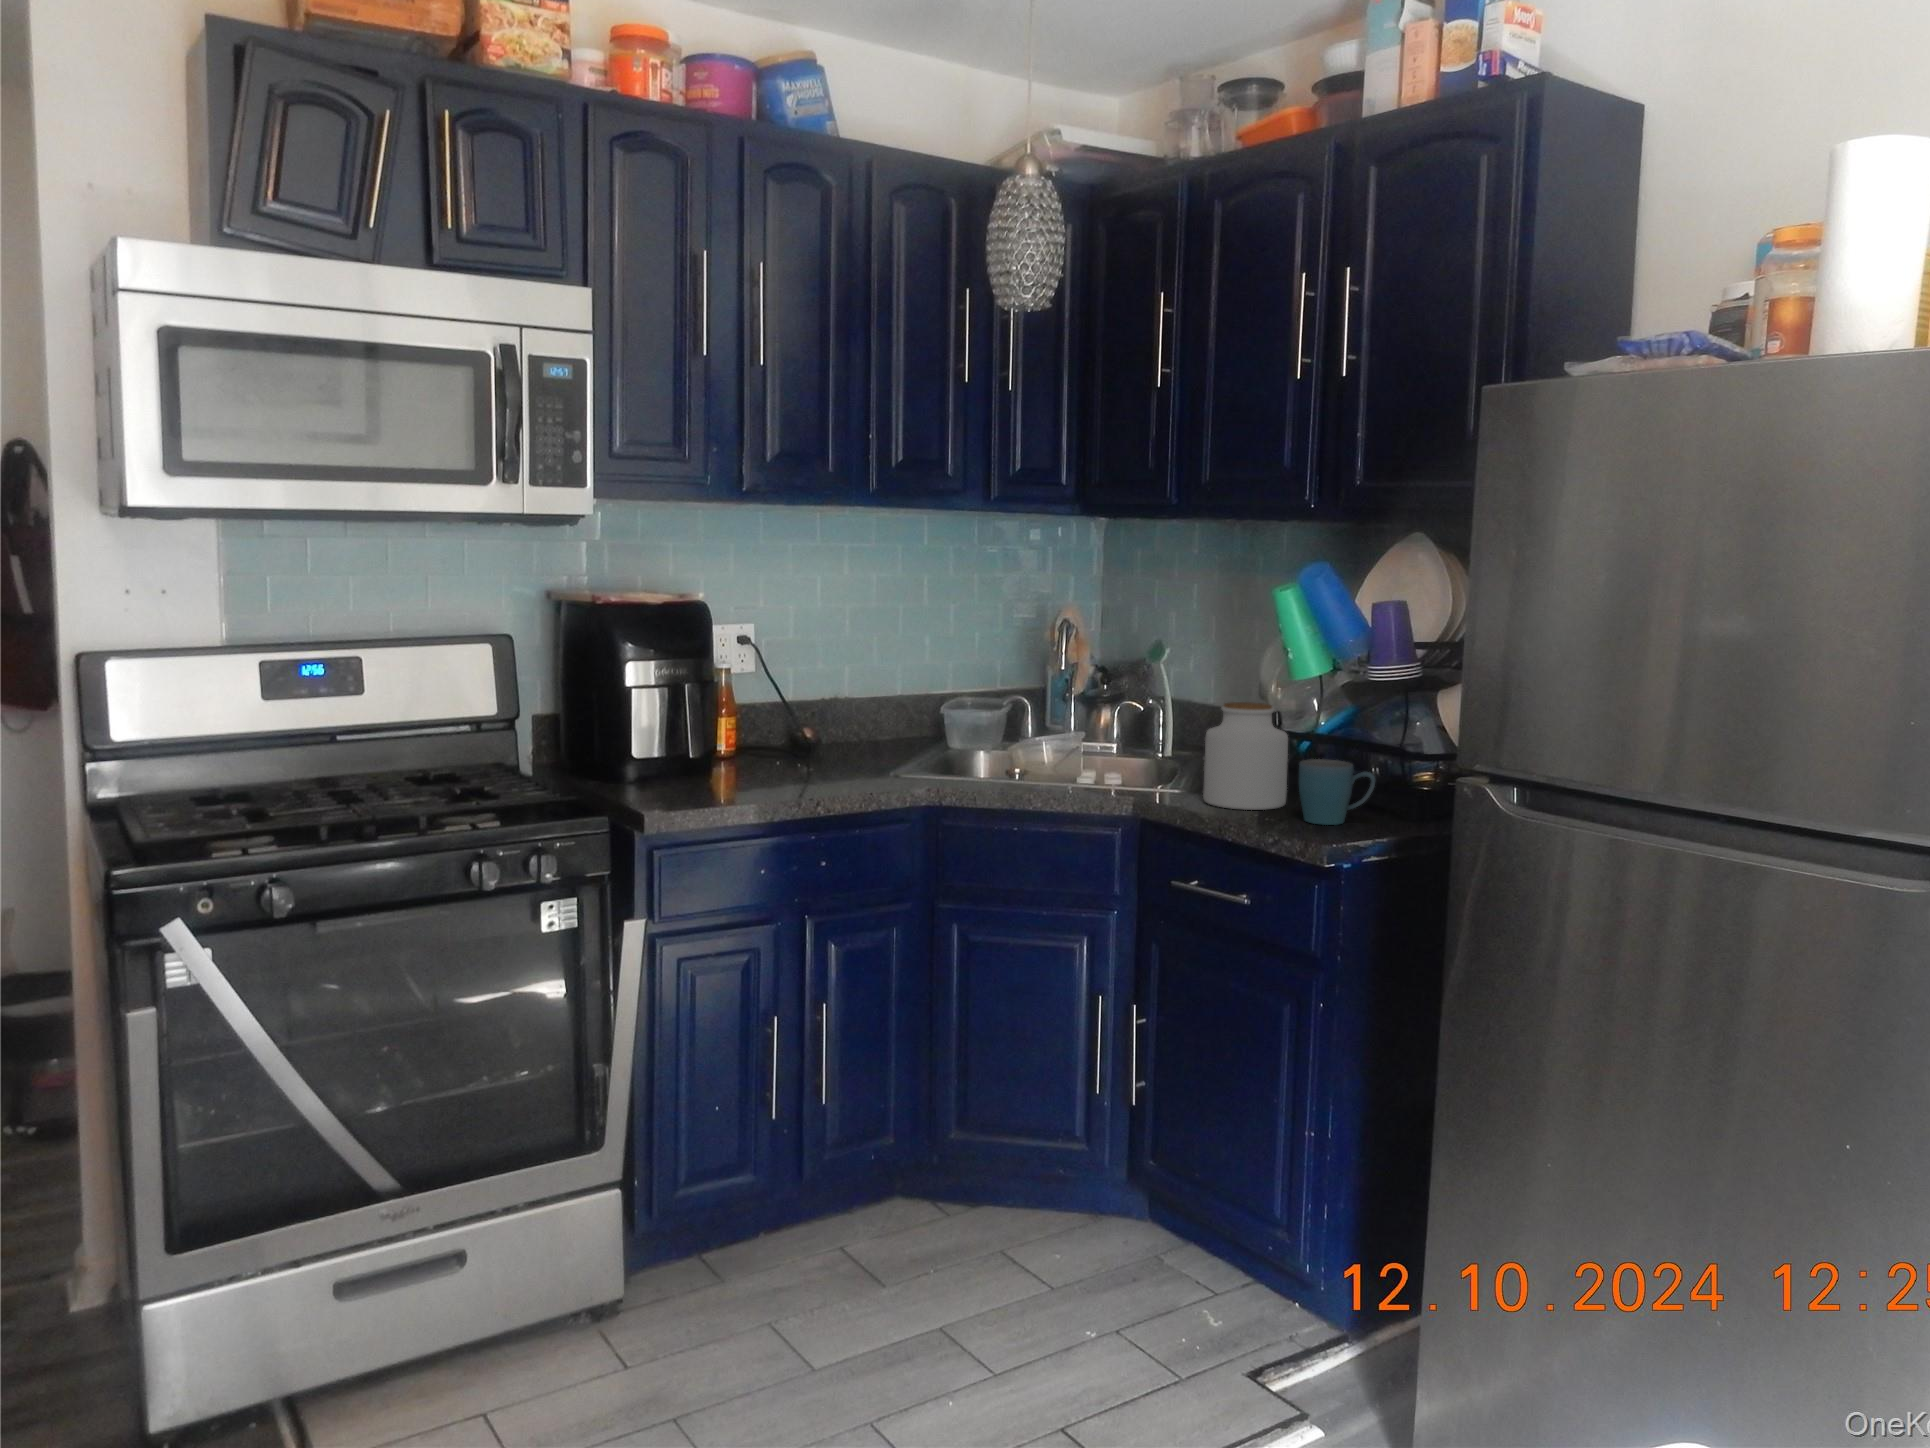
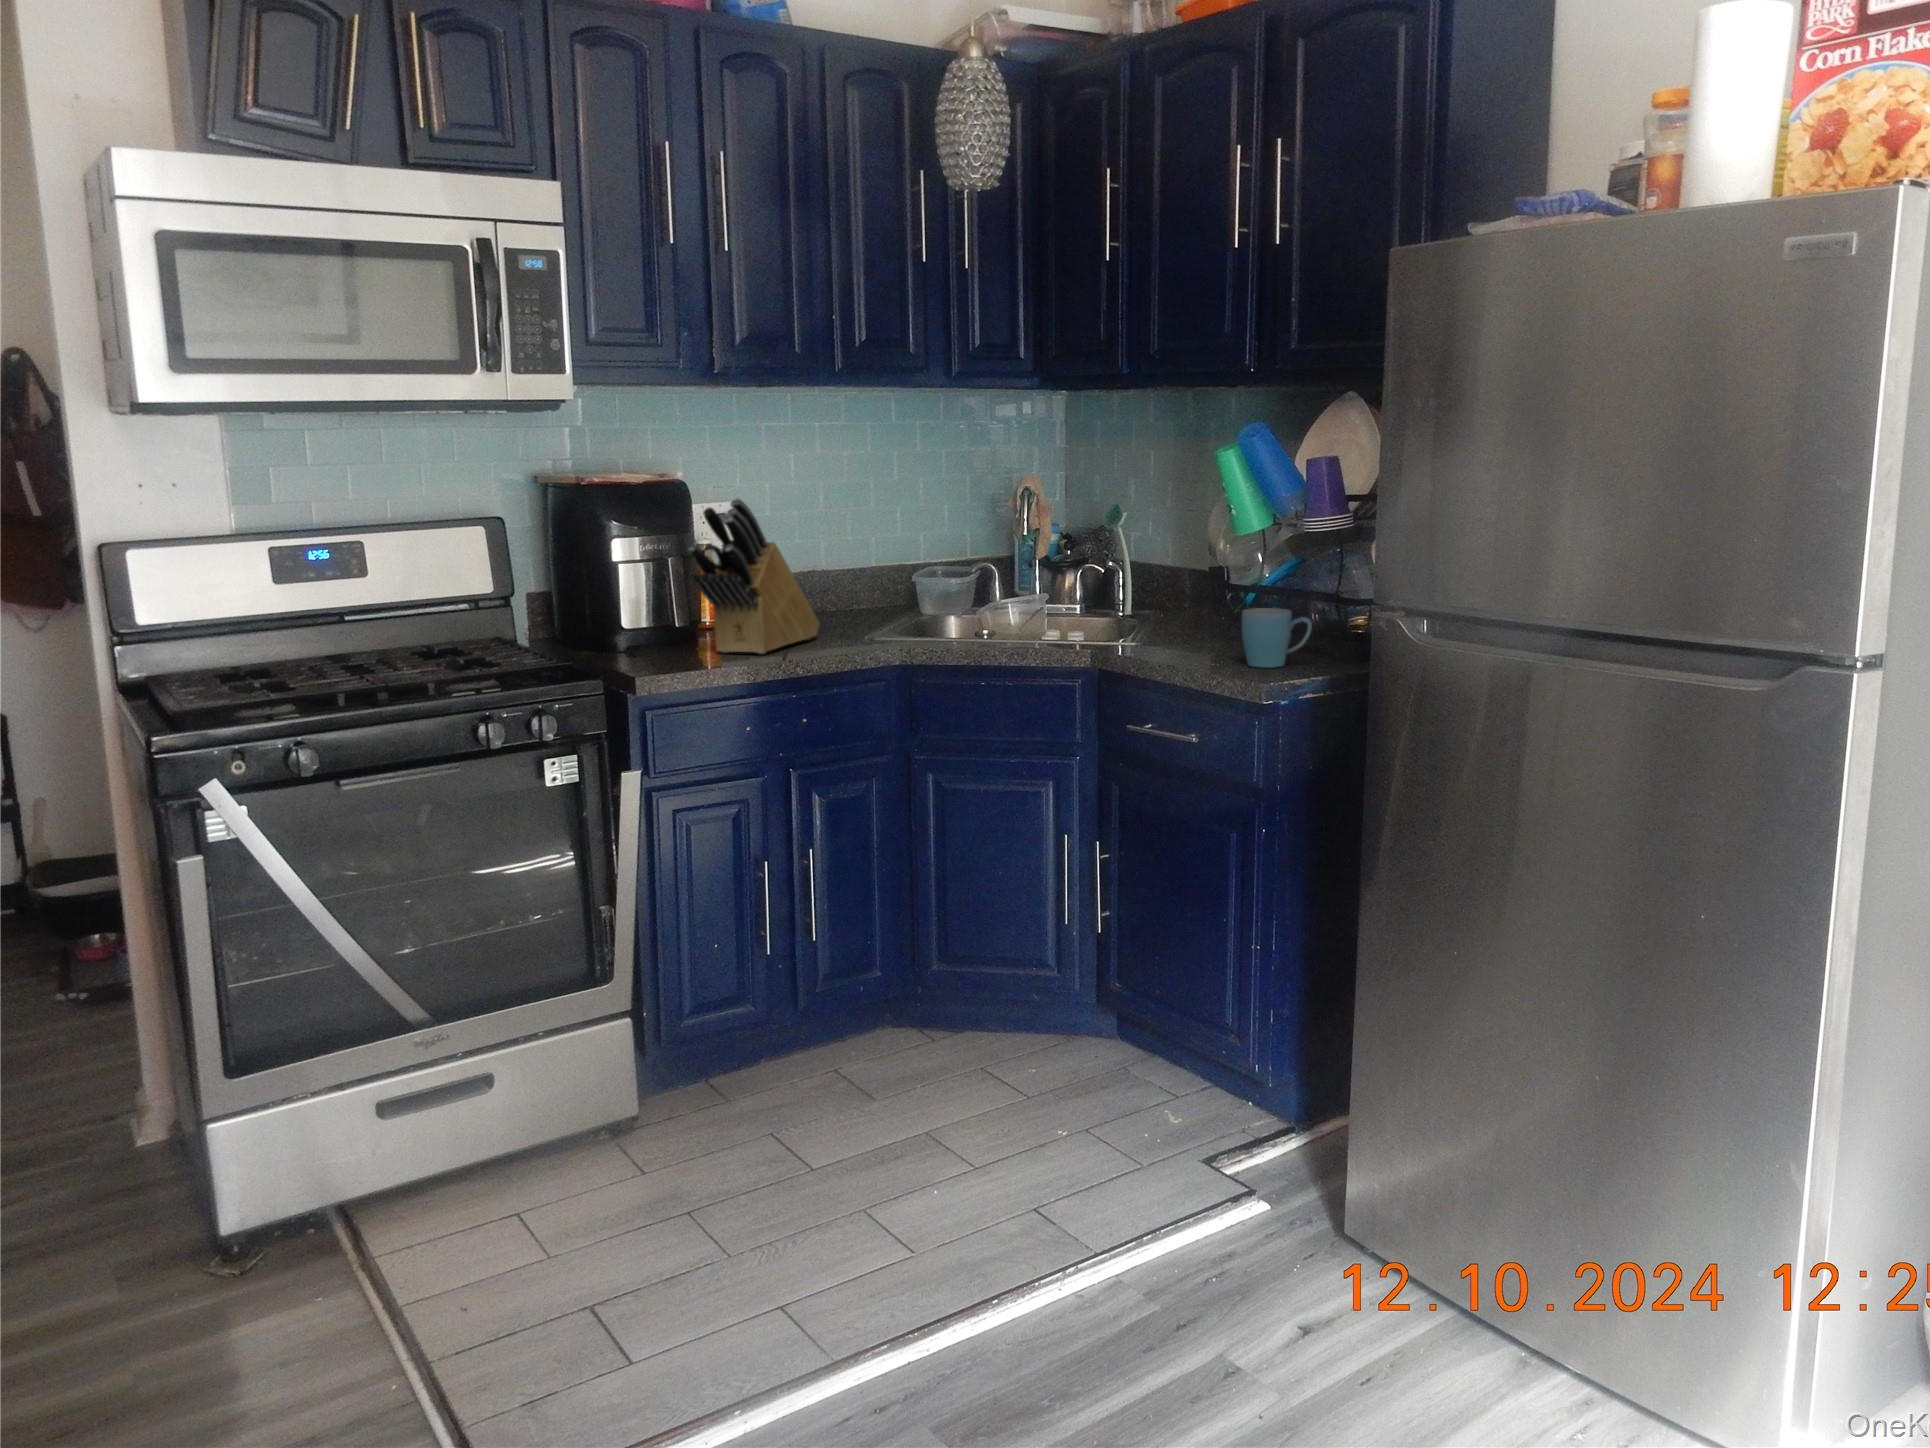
knife block: none [708,623,843,789] -> present [689,498,819,654]
jar: present [1203,702,1288,810] -> none [1156,559,1234,658]

